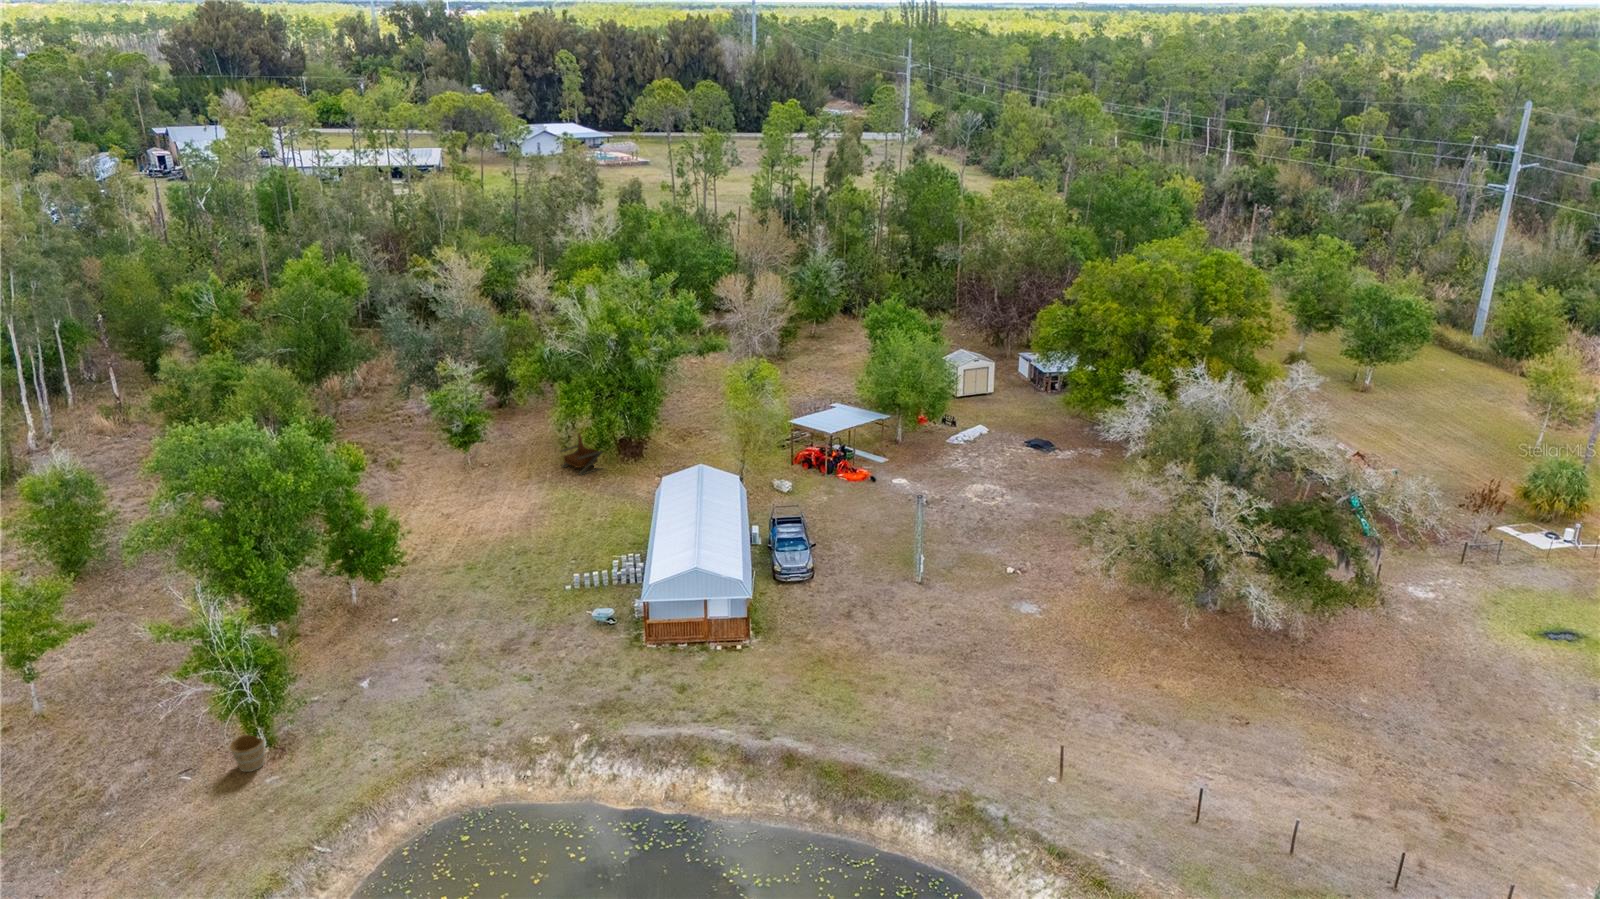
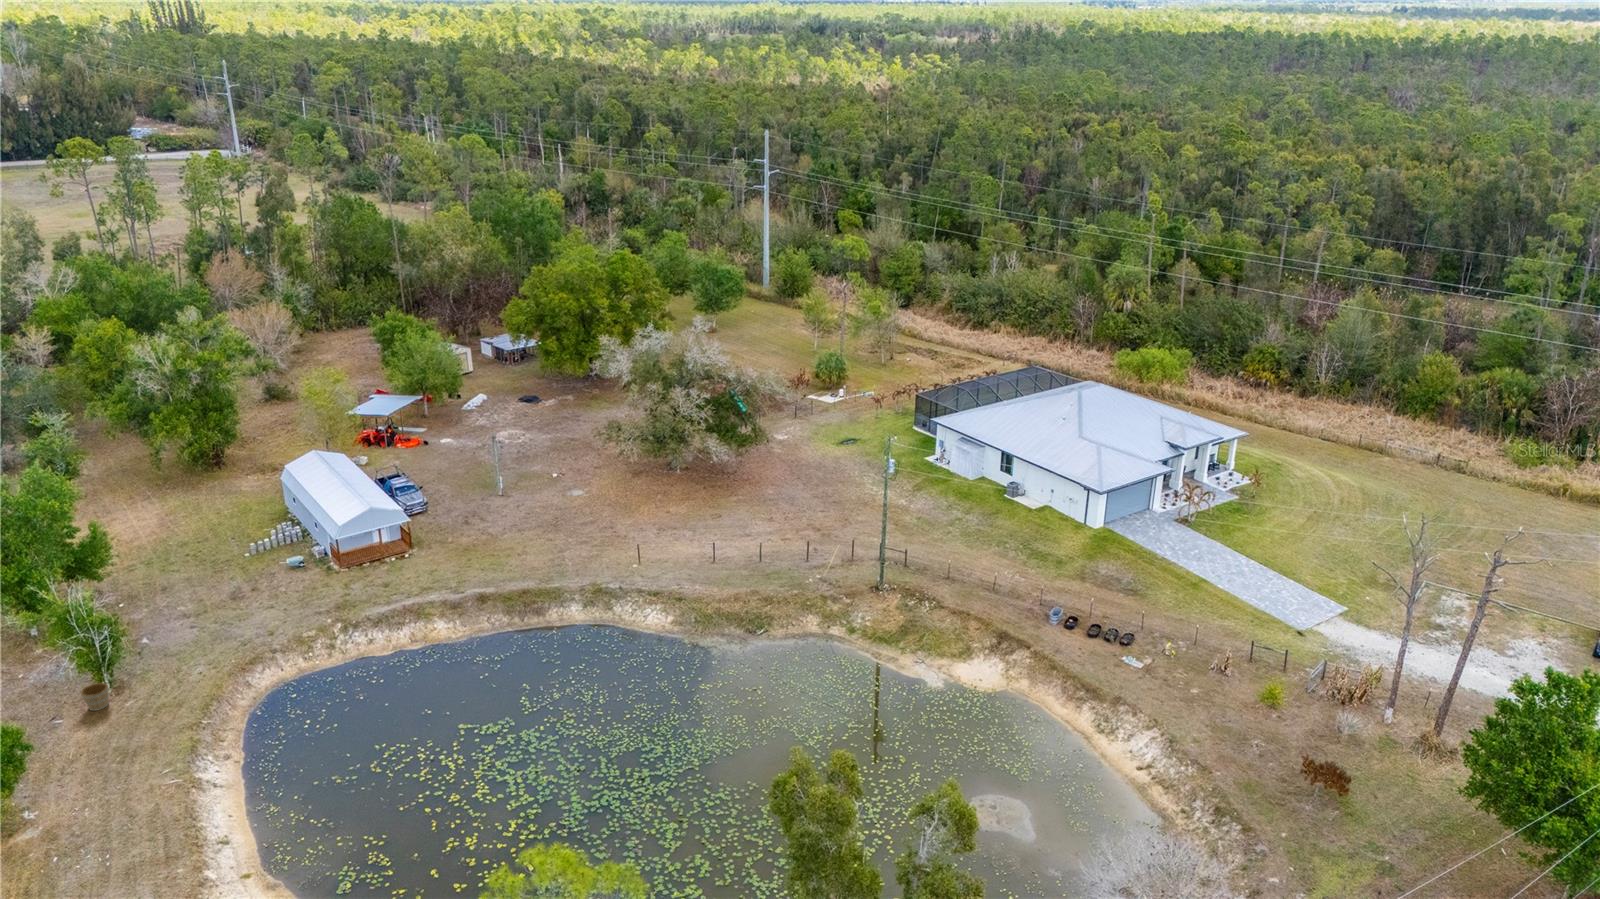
lounge chair: present [561,434,602,475] -> none [151,452,195,486]

